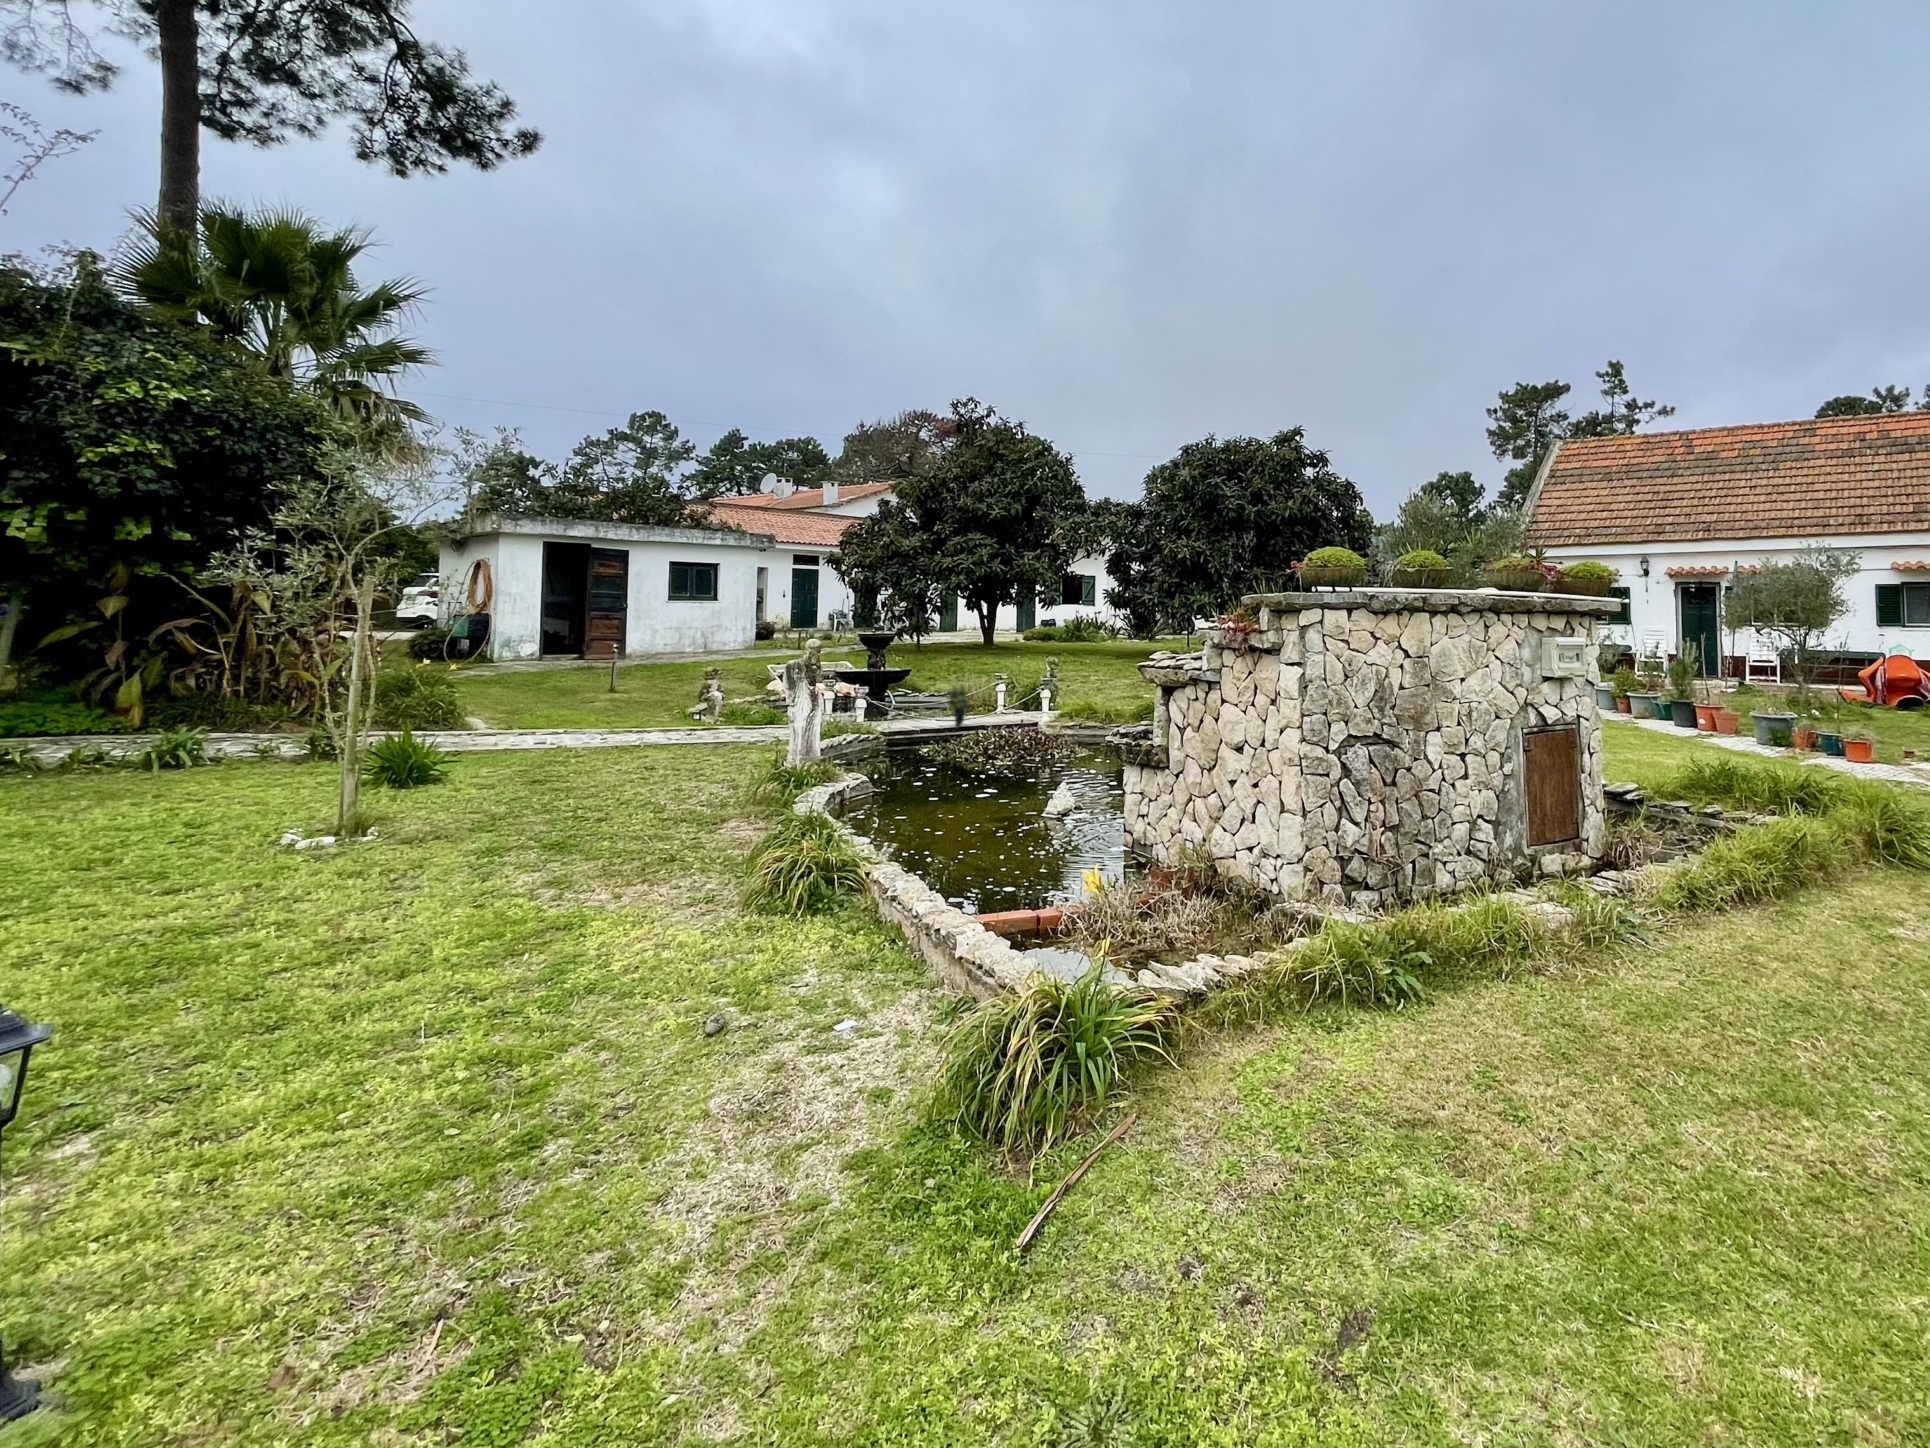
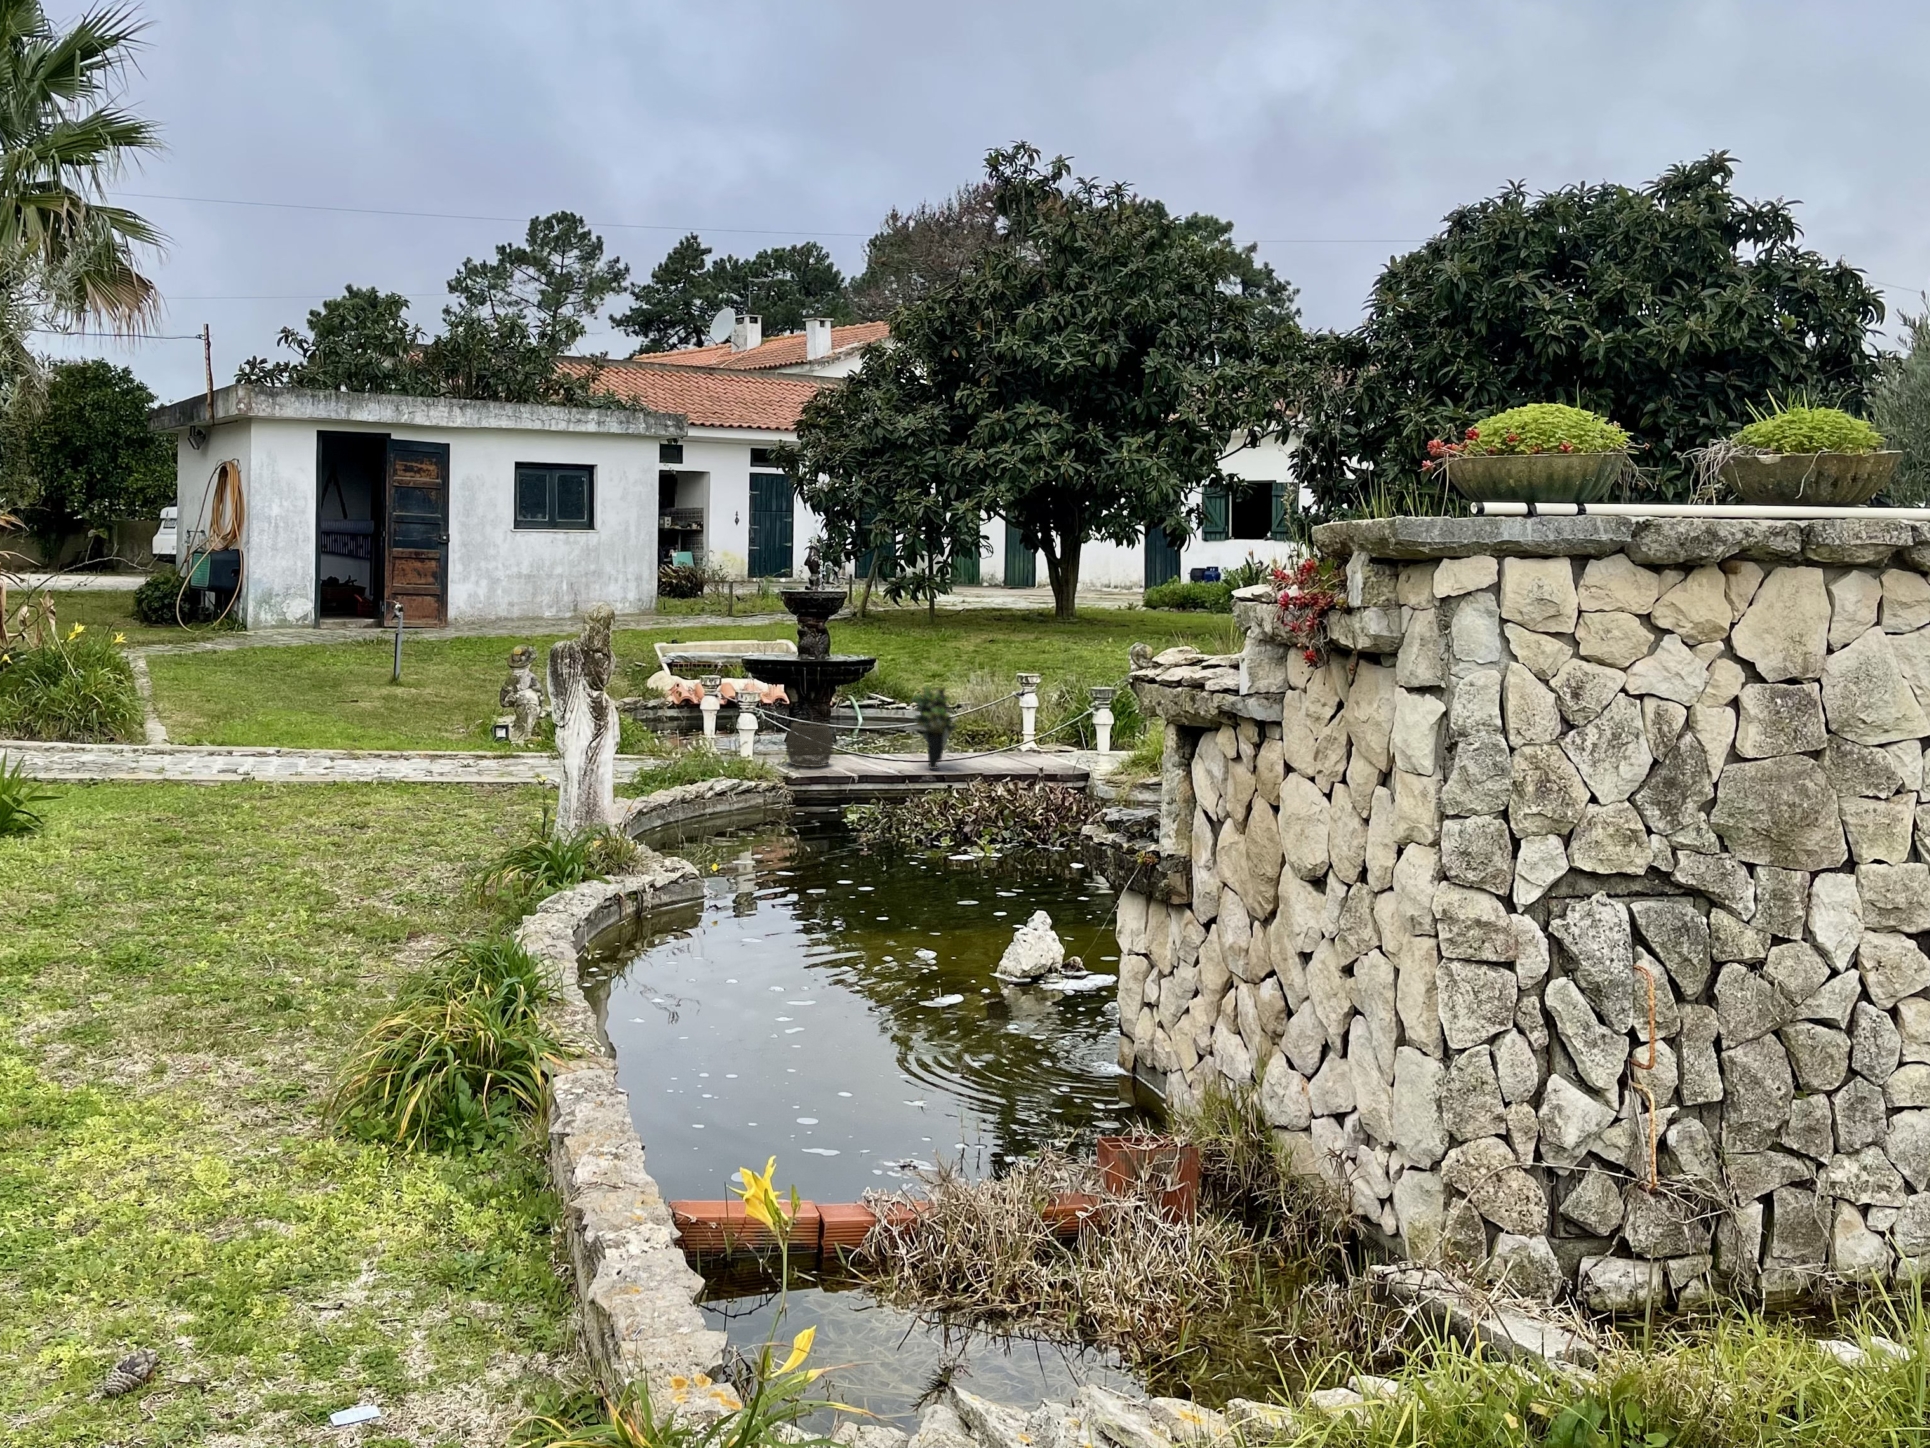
woven basket: none [873,708,901,733] -> present [786,722,833,767]

